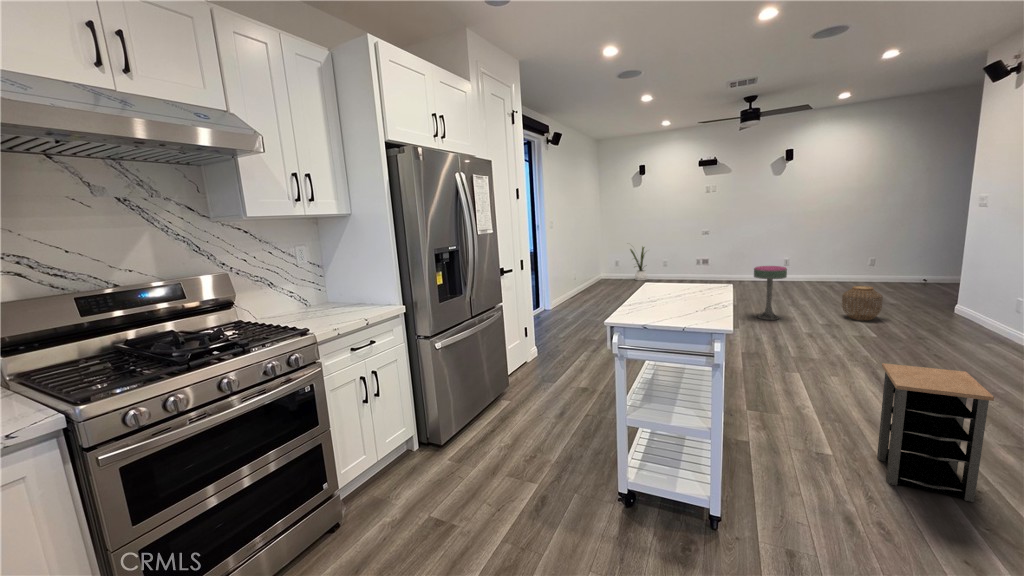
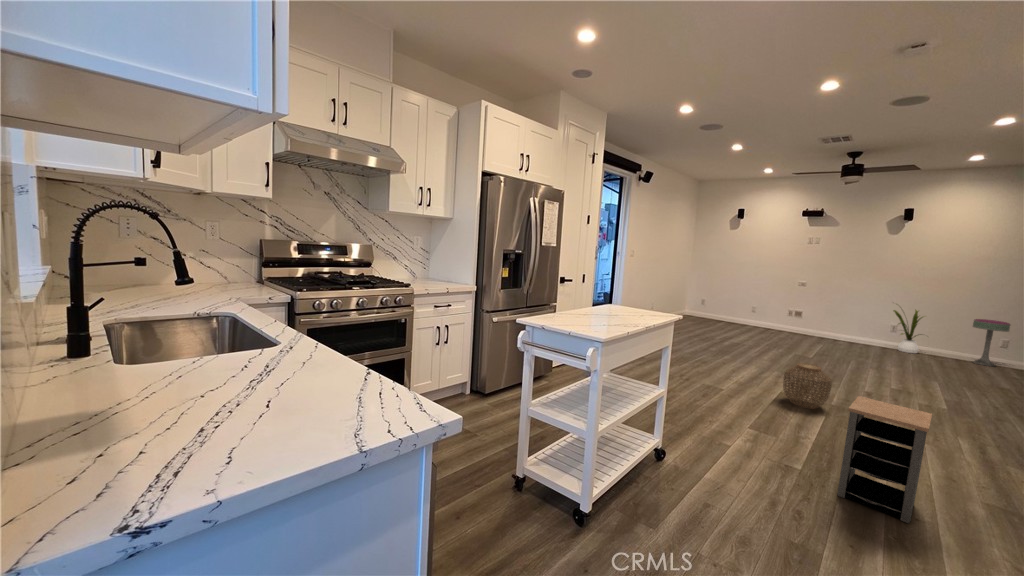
house plant: present [630,247,647,281] -> present [894,310,923,353]
bar stool: present [754,266,787,320] -> present [973,319,1010,366]
woven basket: present [842,286,883,321] -> present [783,363,832,409]

